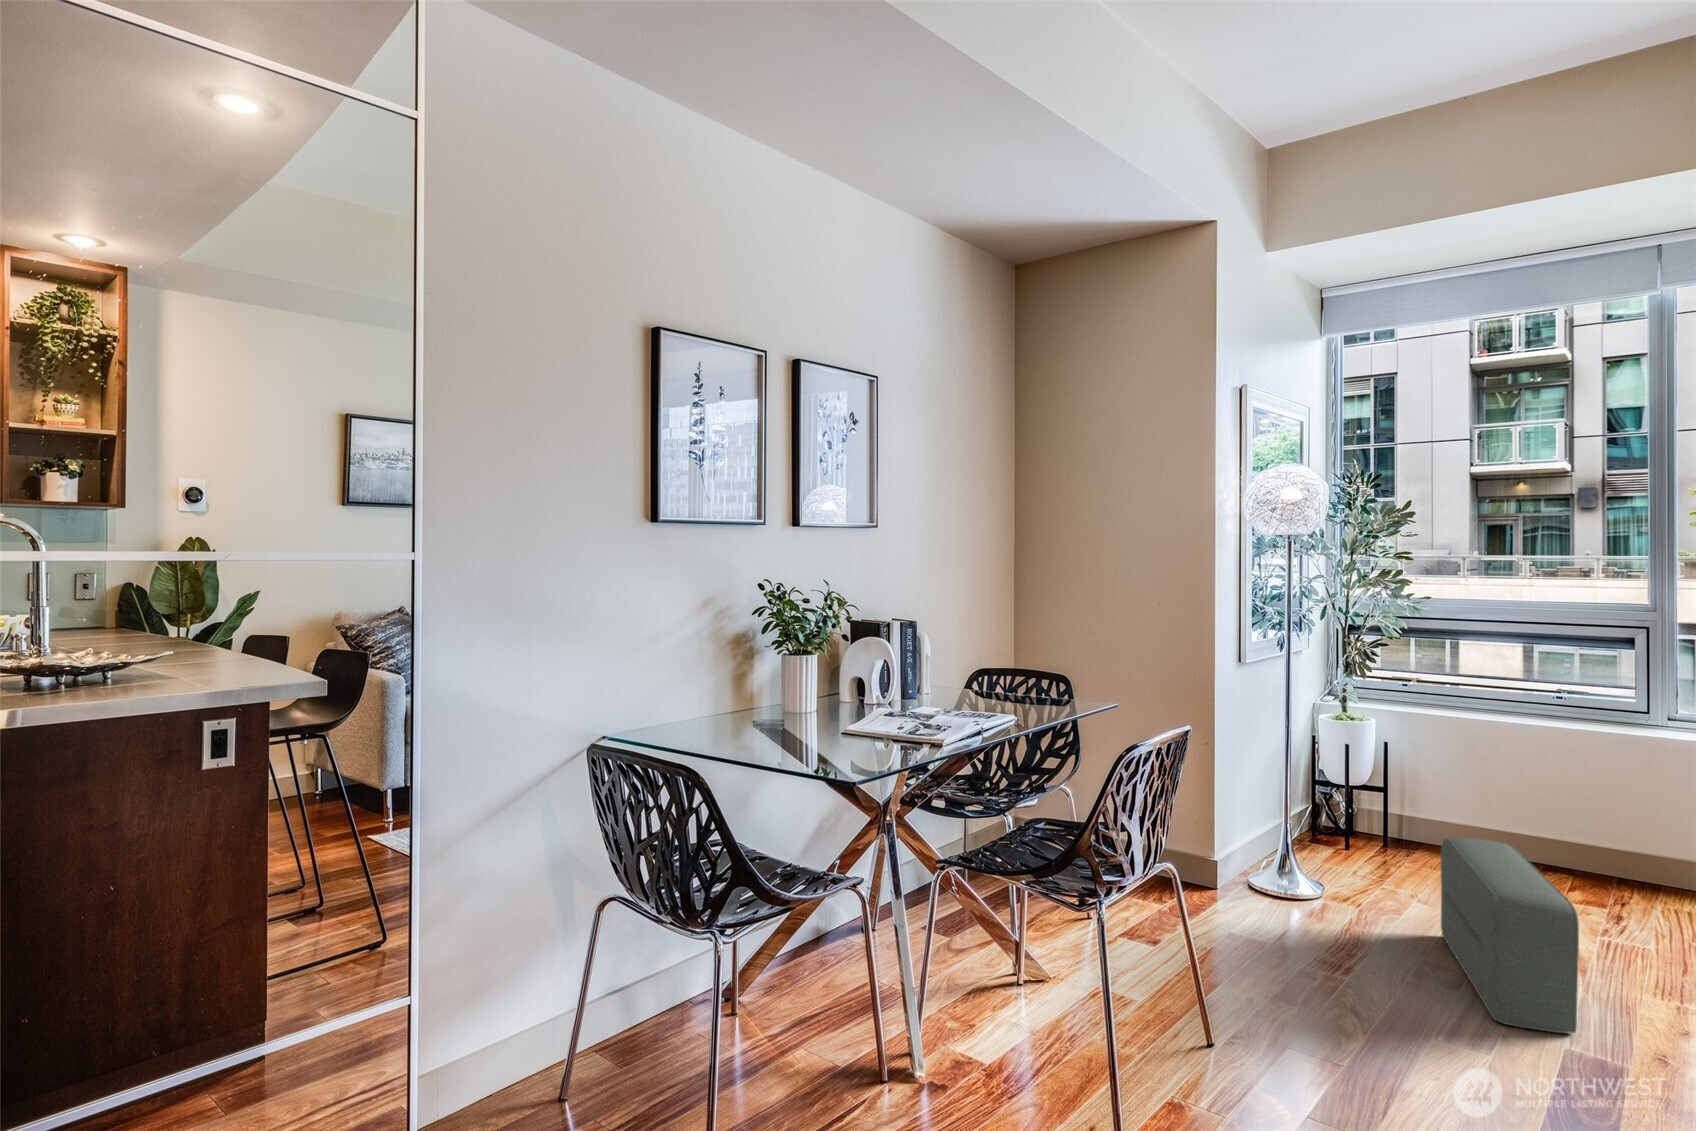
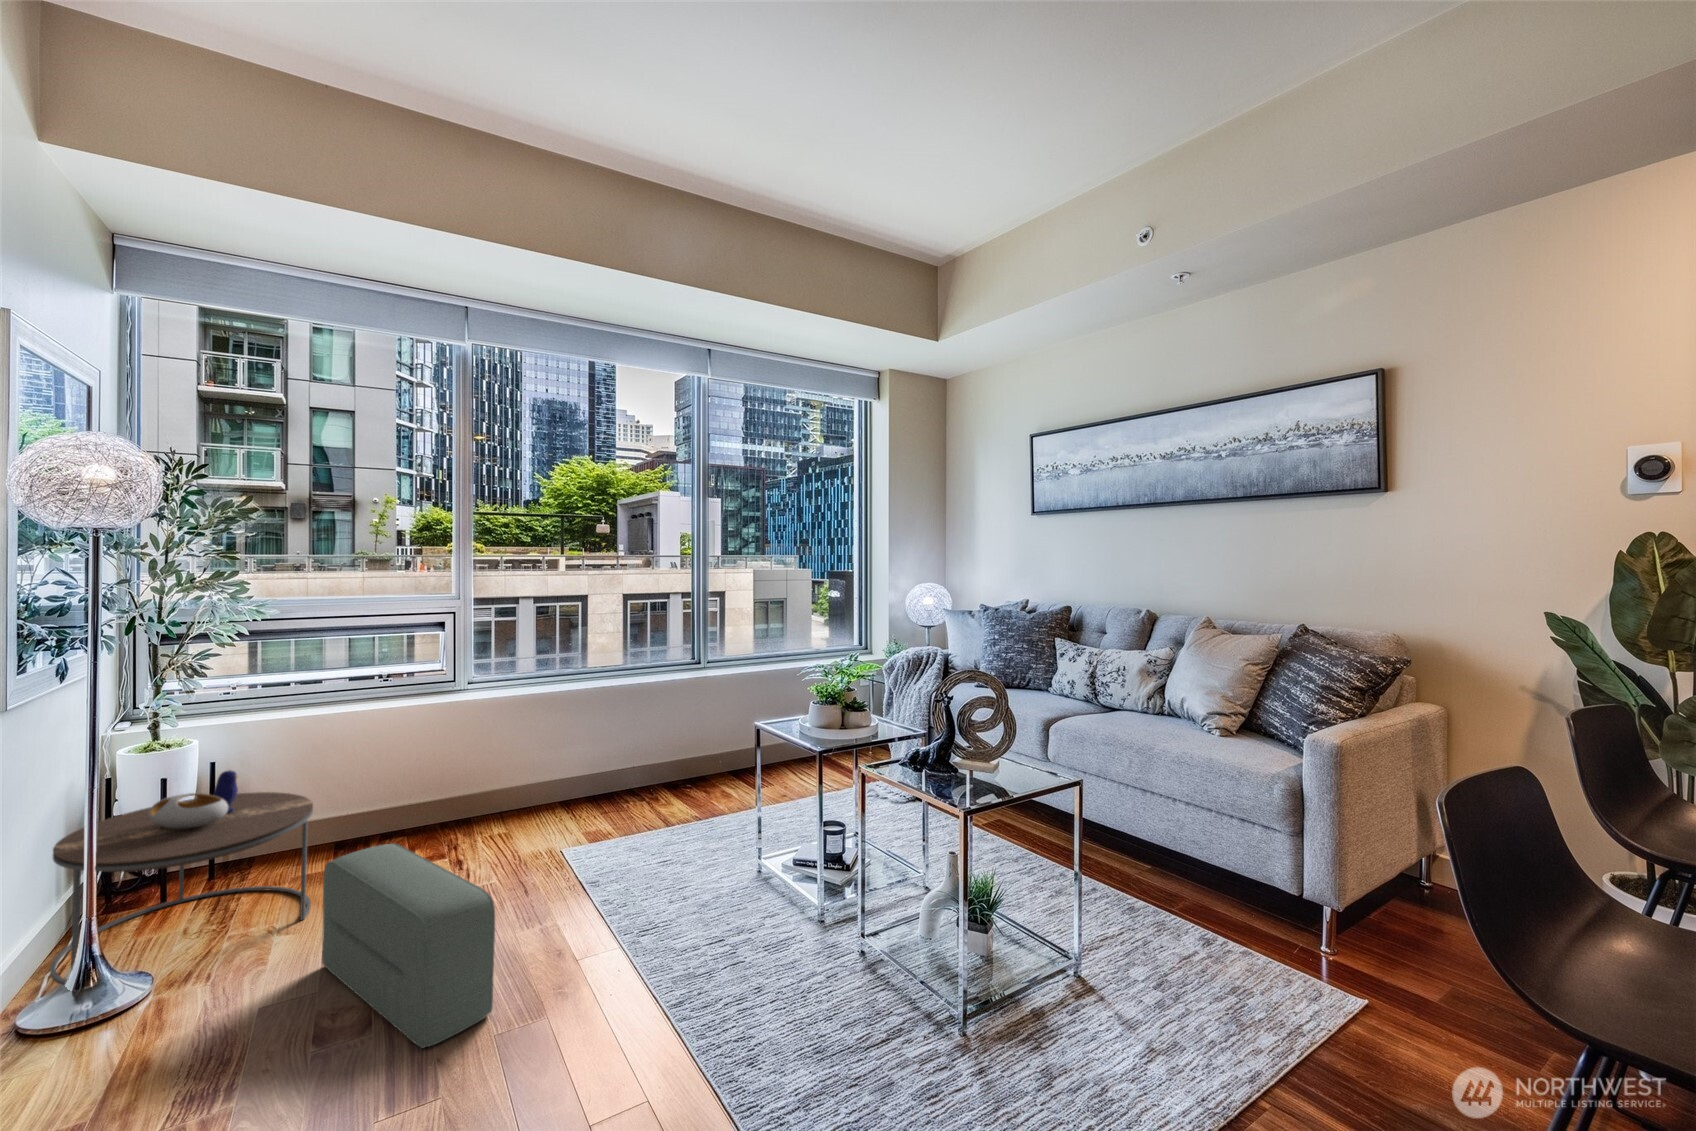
side table: none [1271,745,1454,901] -> present [50,770,313,986]

